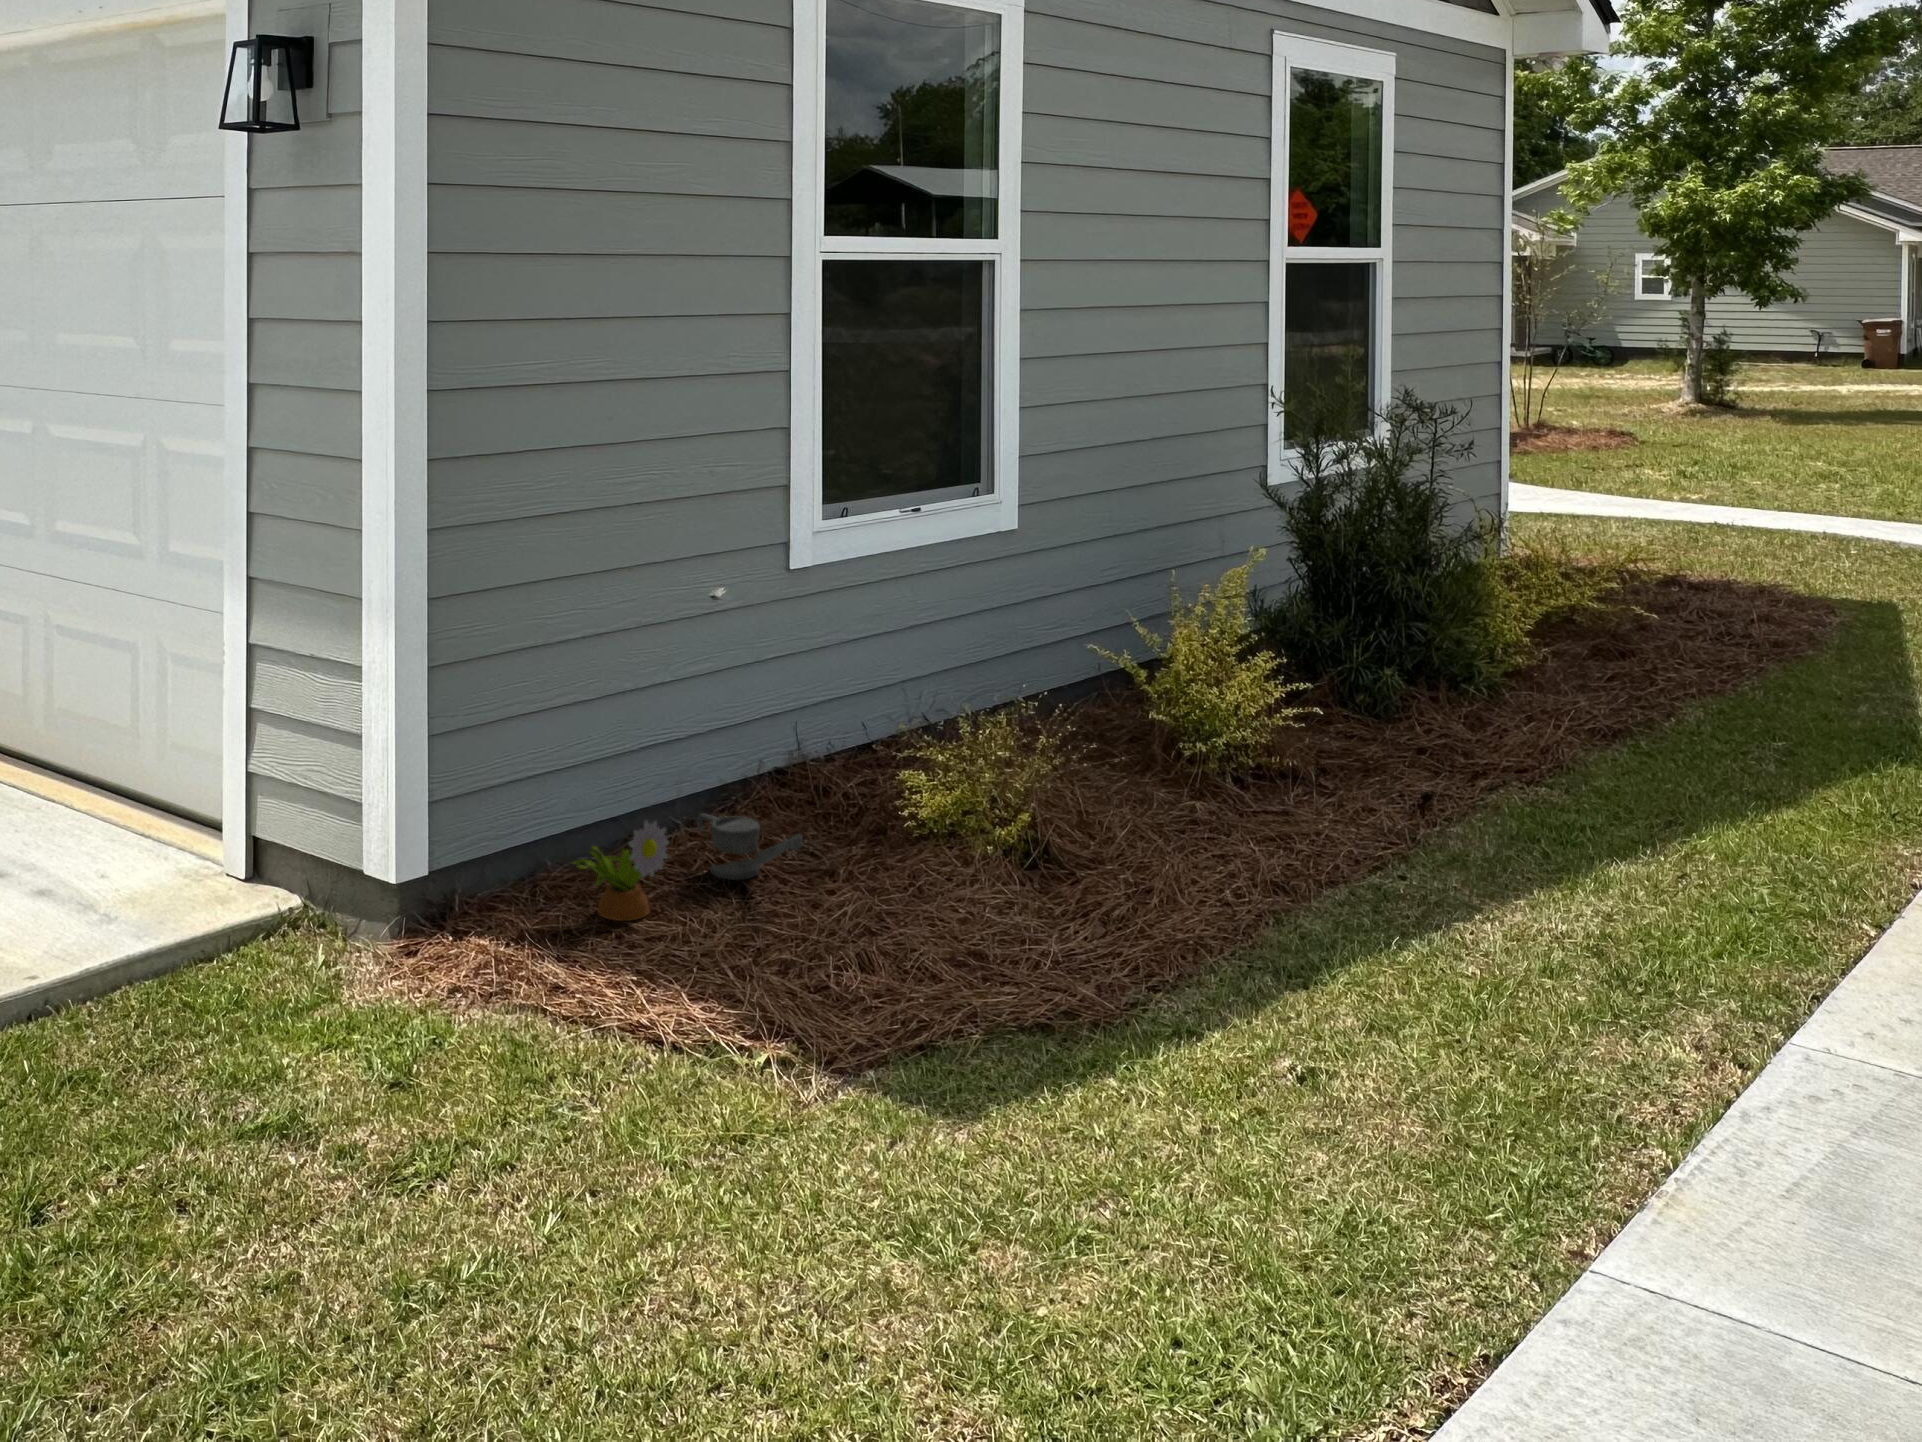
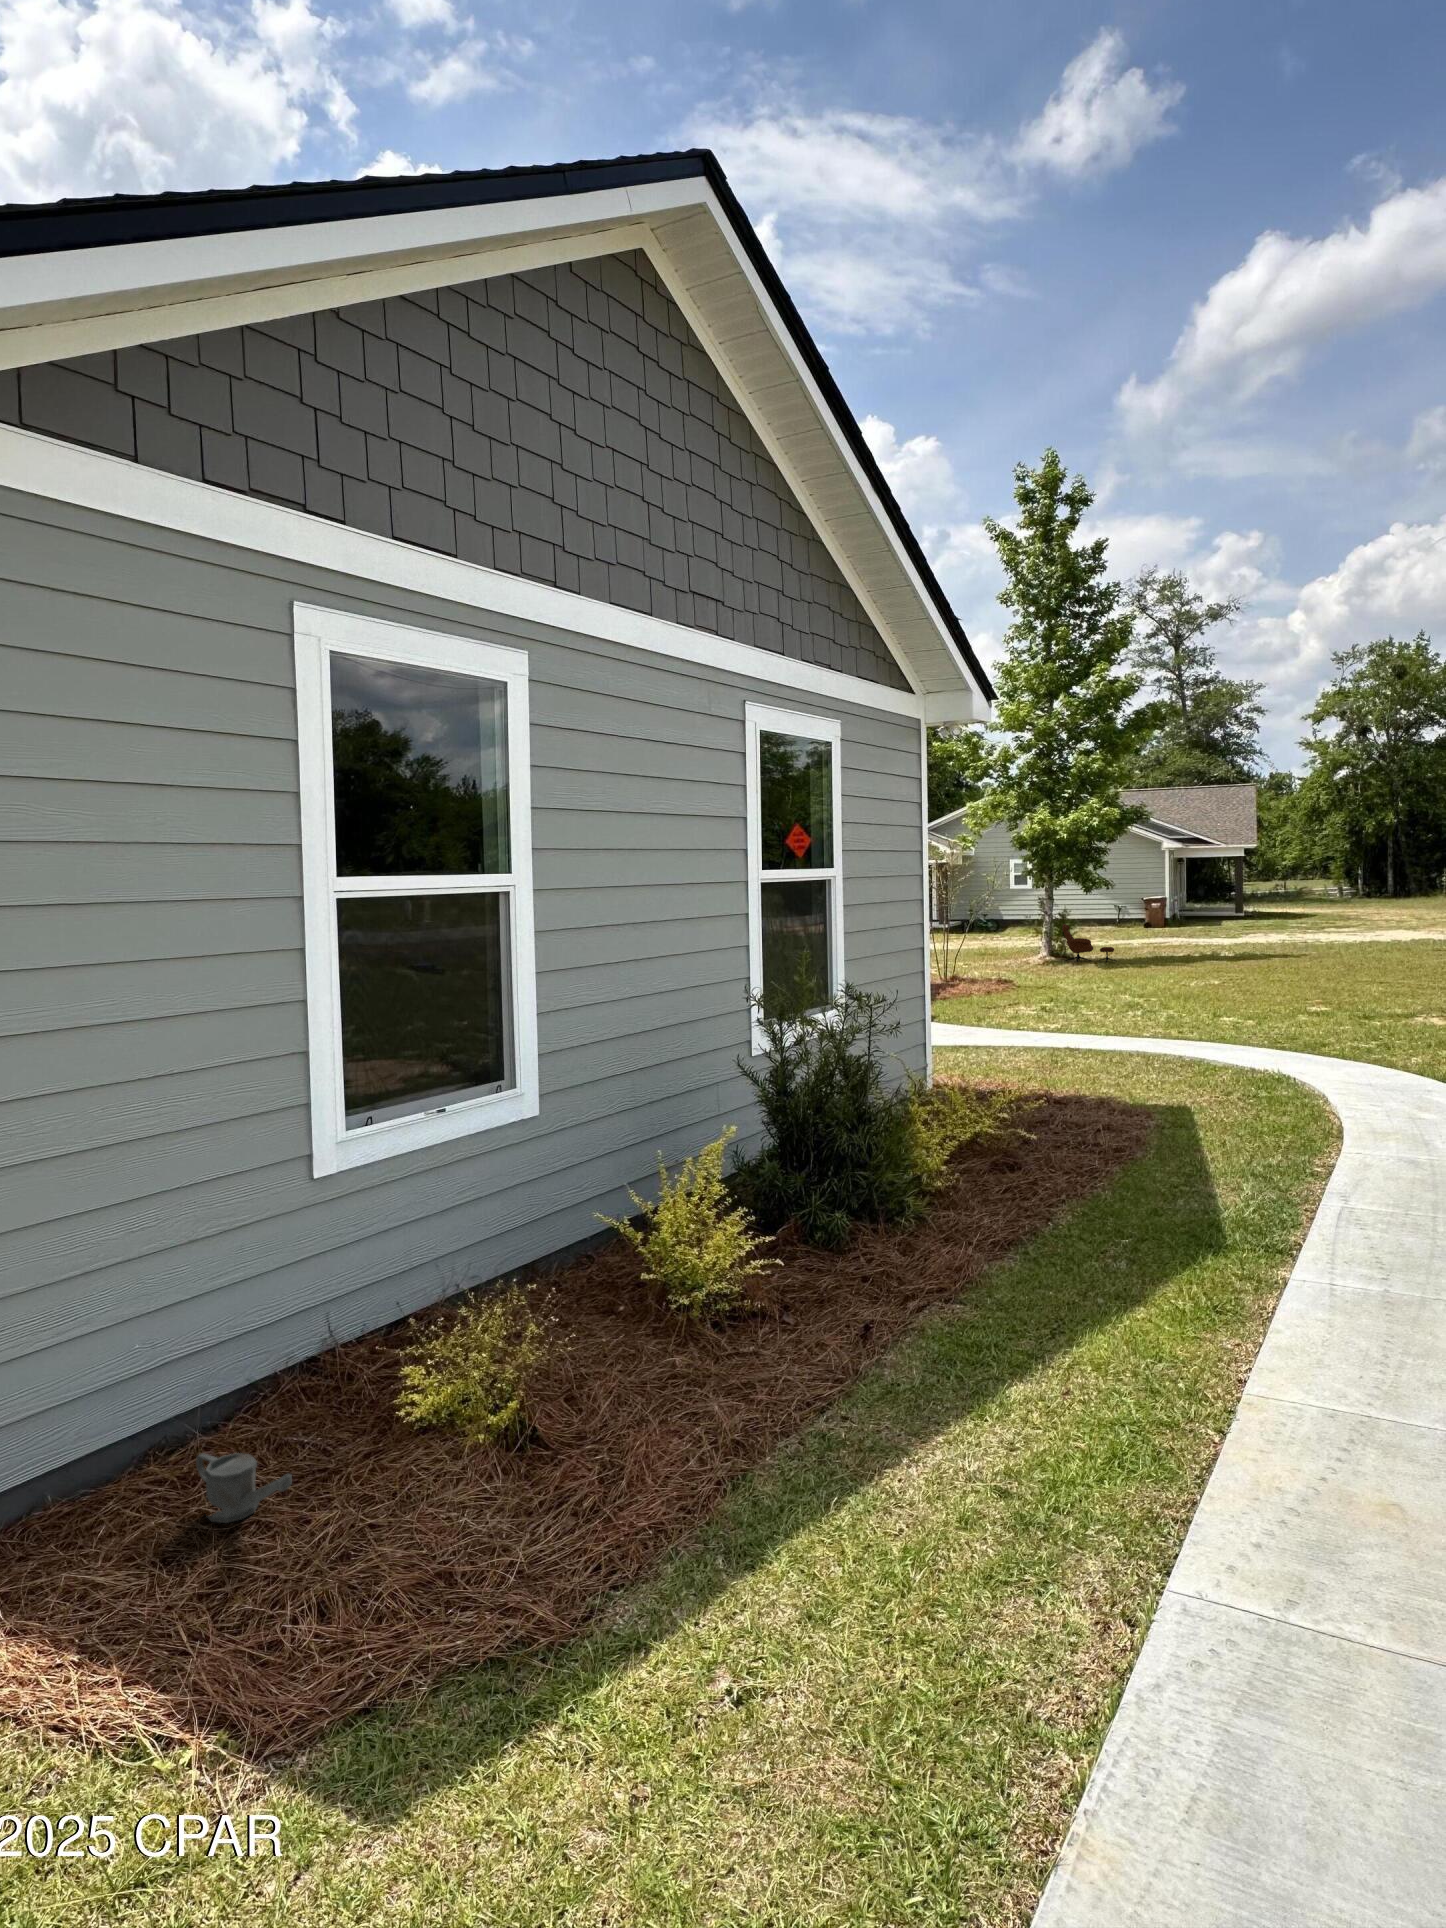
lounge chair: none [1717,348,1808,409] -> present [1062,924,1116,962]
decorative plant: present [574,821,669,921] -> none [29,1494,145,1604]

